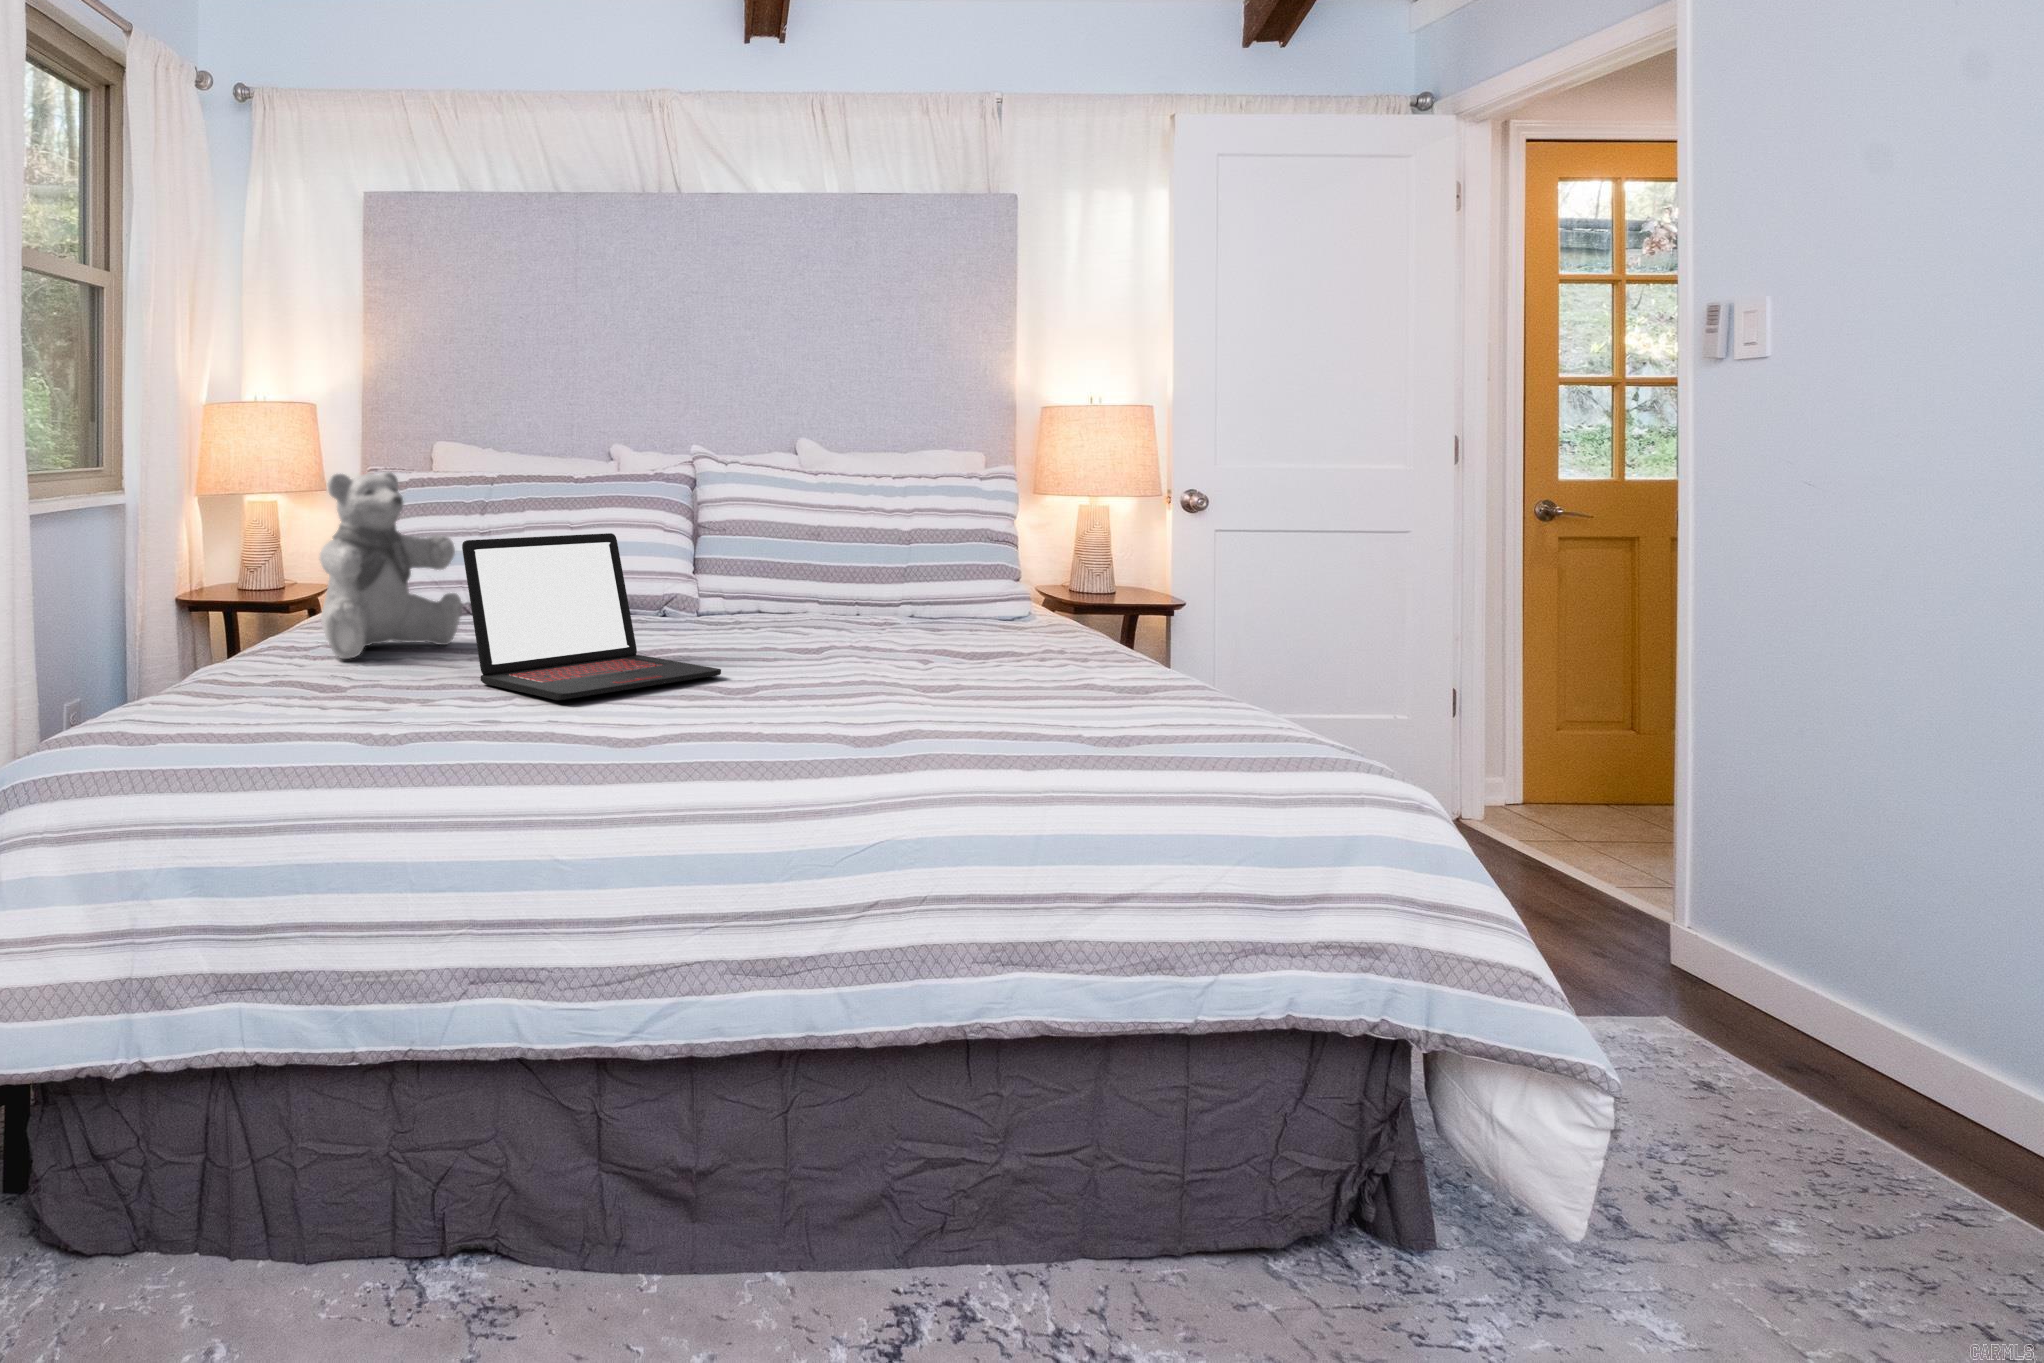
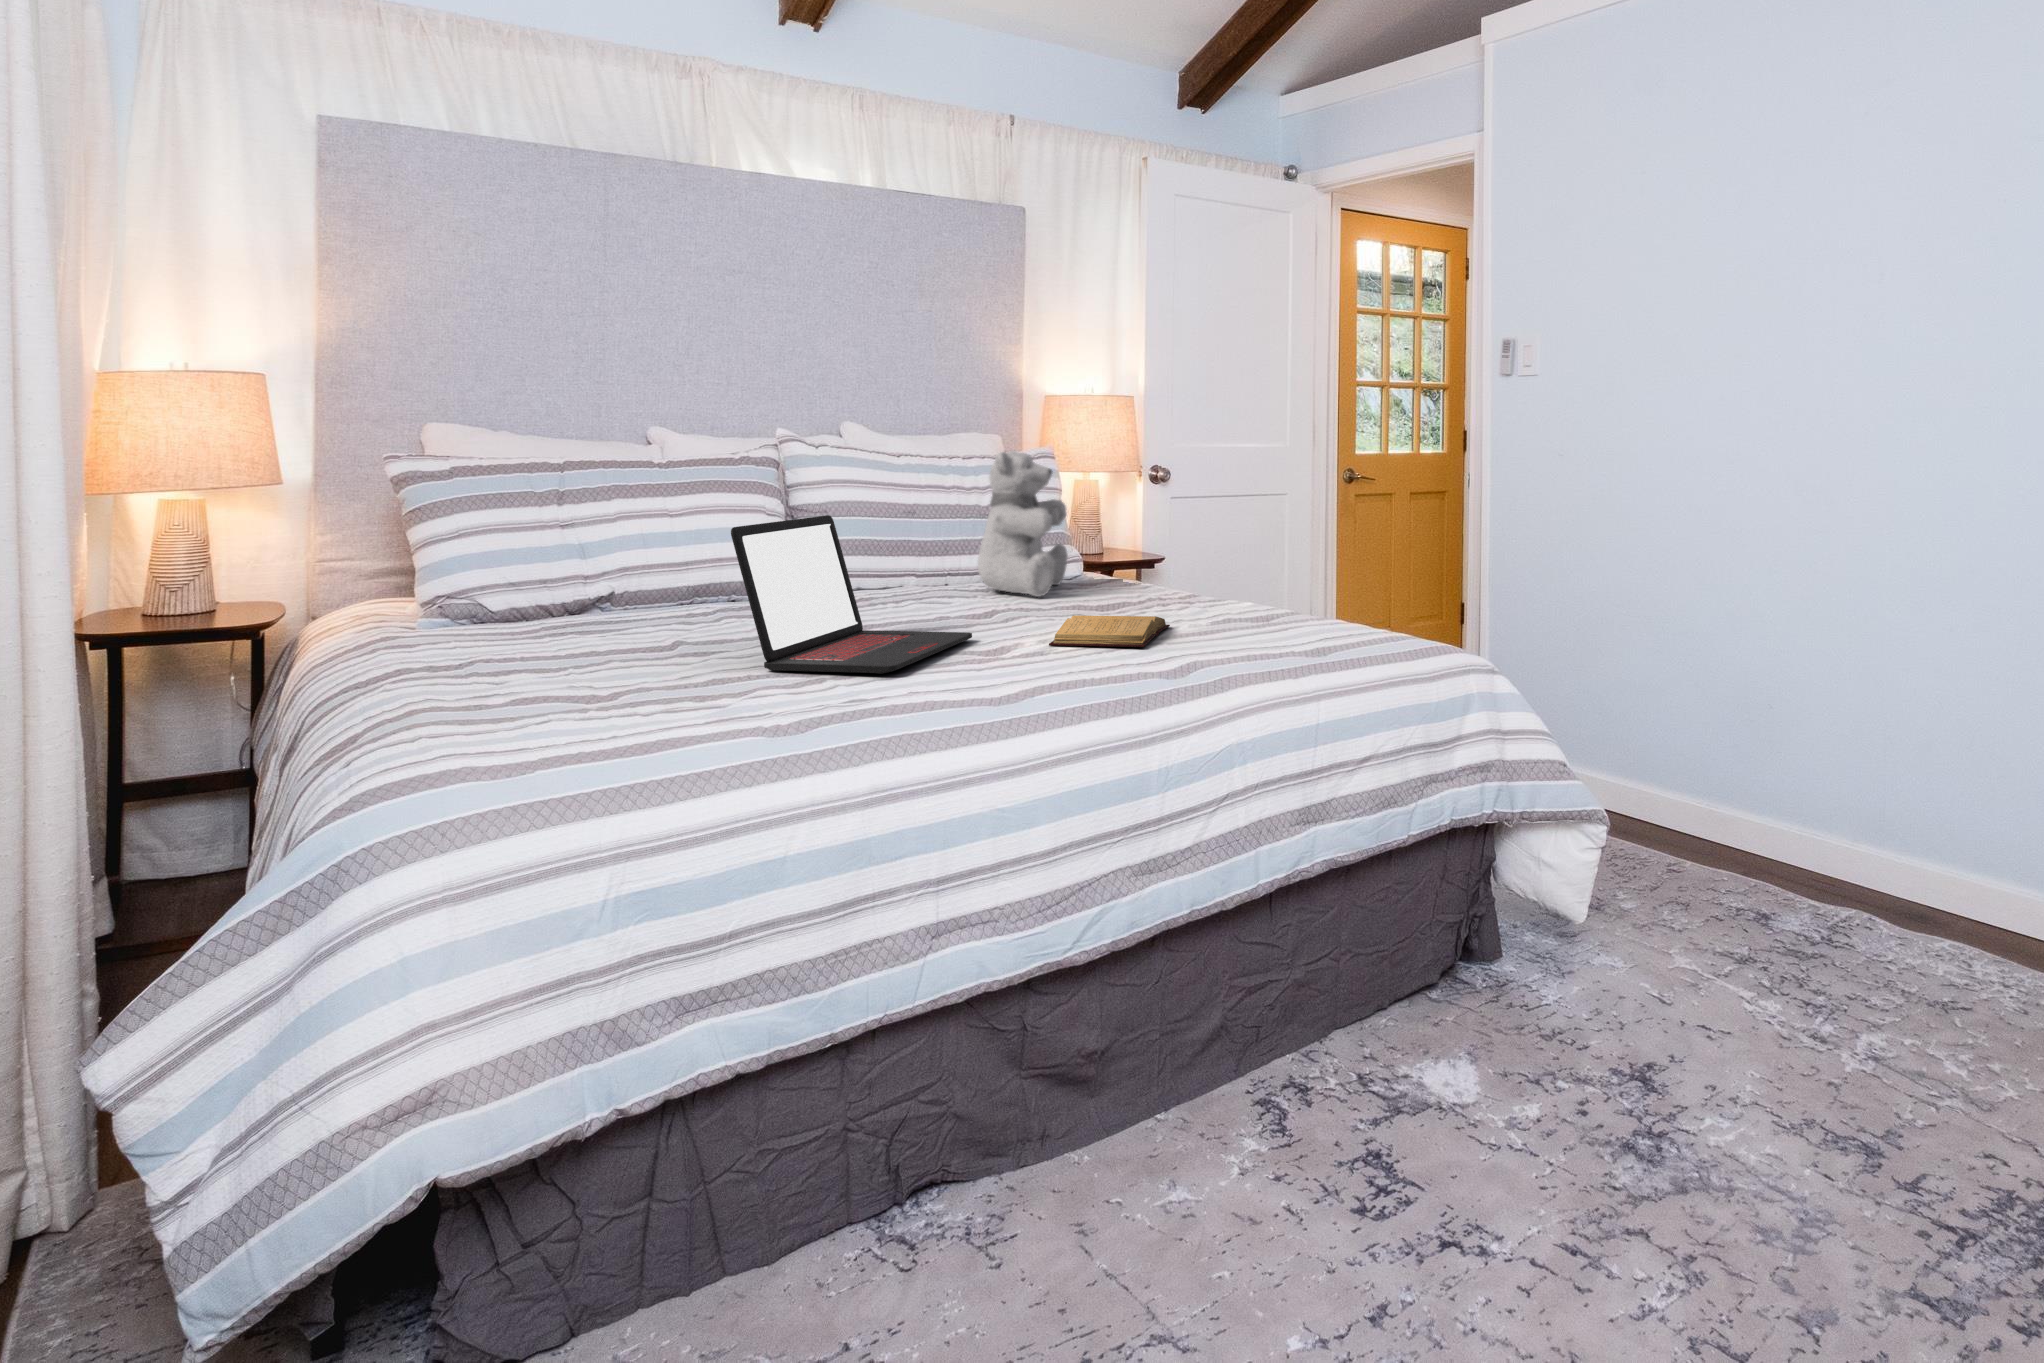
teddy bear: present [320,472,462,659] -> present [978,451,1068,597]
book: none [782,663,963,709] -> present [1049,615,1170,647]

